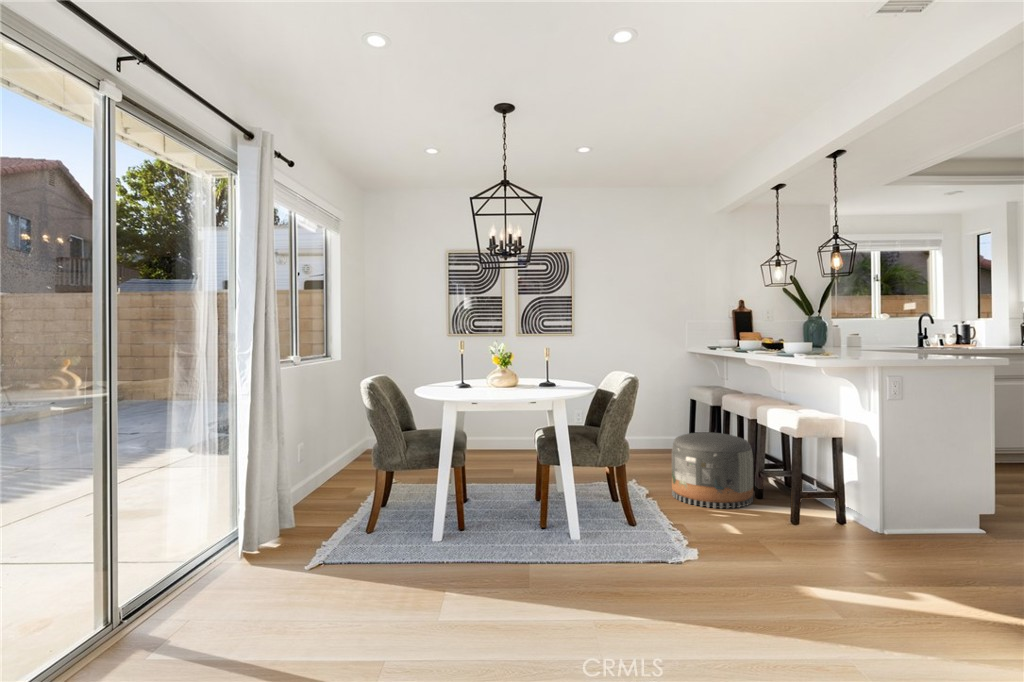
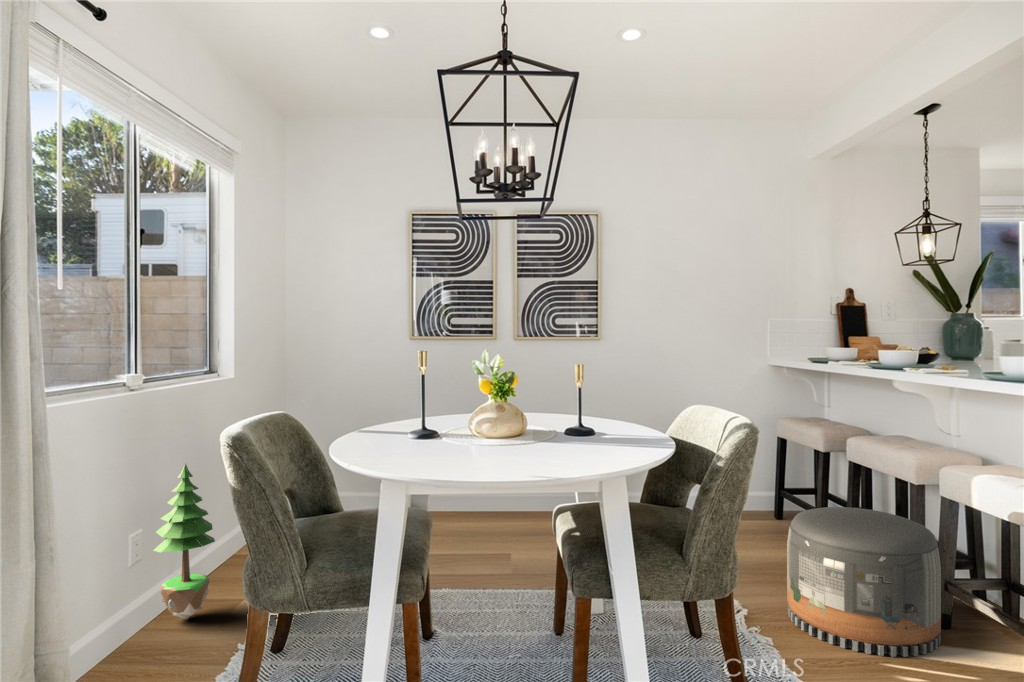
potted tree: none [309,407,342,496] -> present [153,464,215,619]

